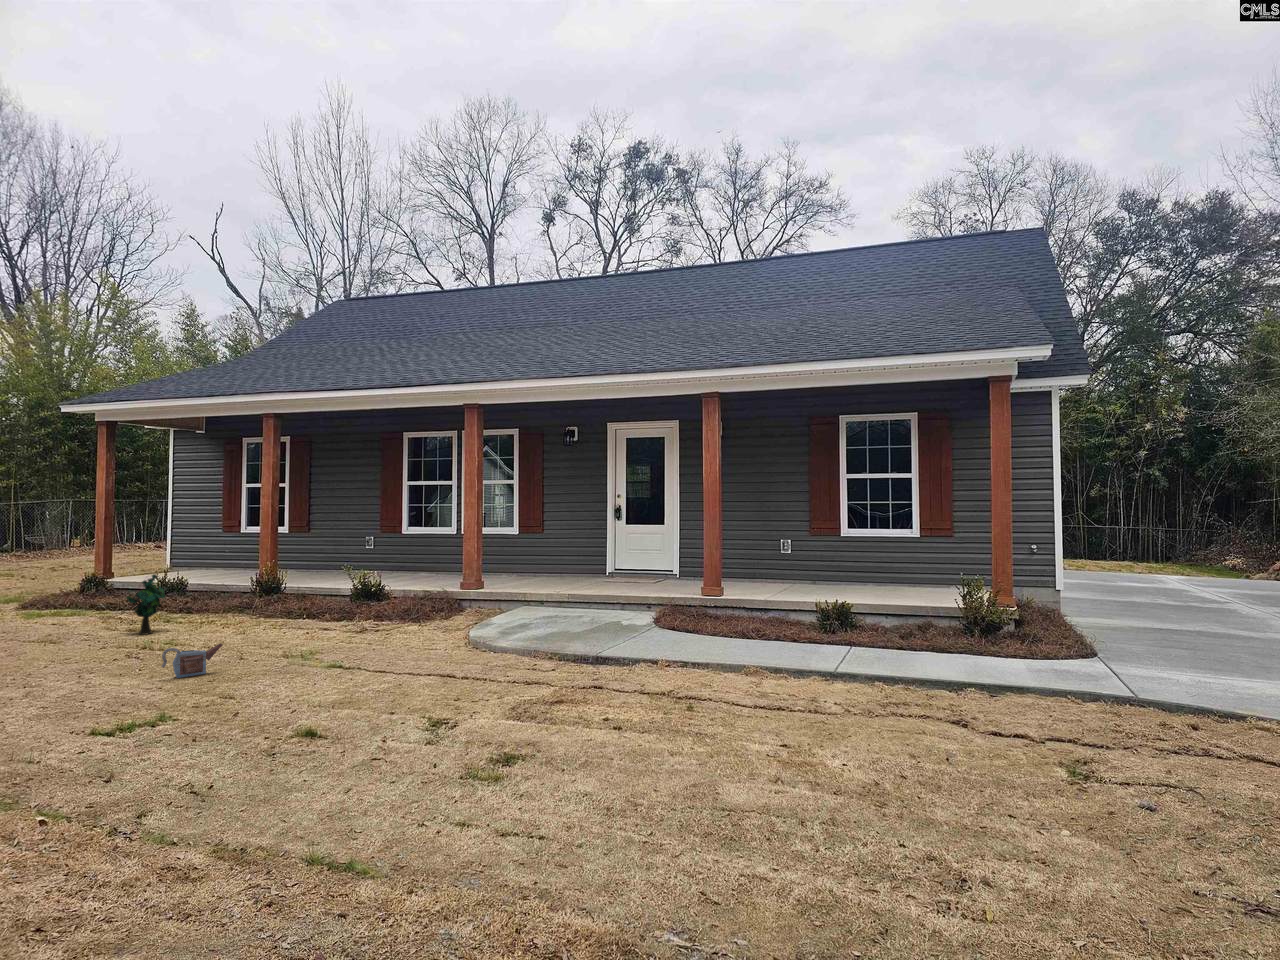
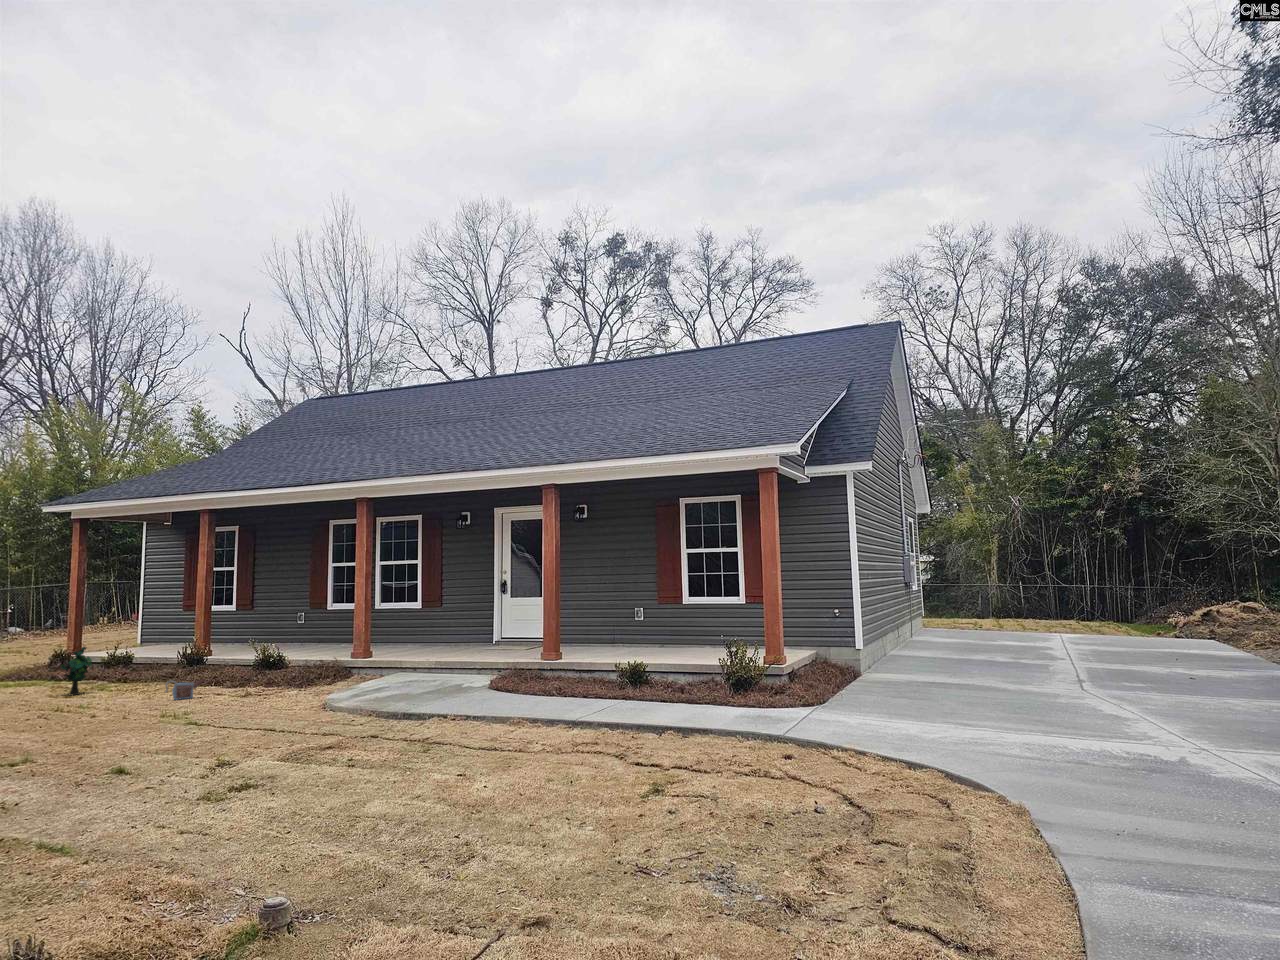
watering can: present [161,643,223,678] -> present [165,679,204,700]

